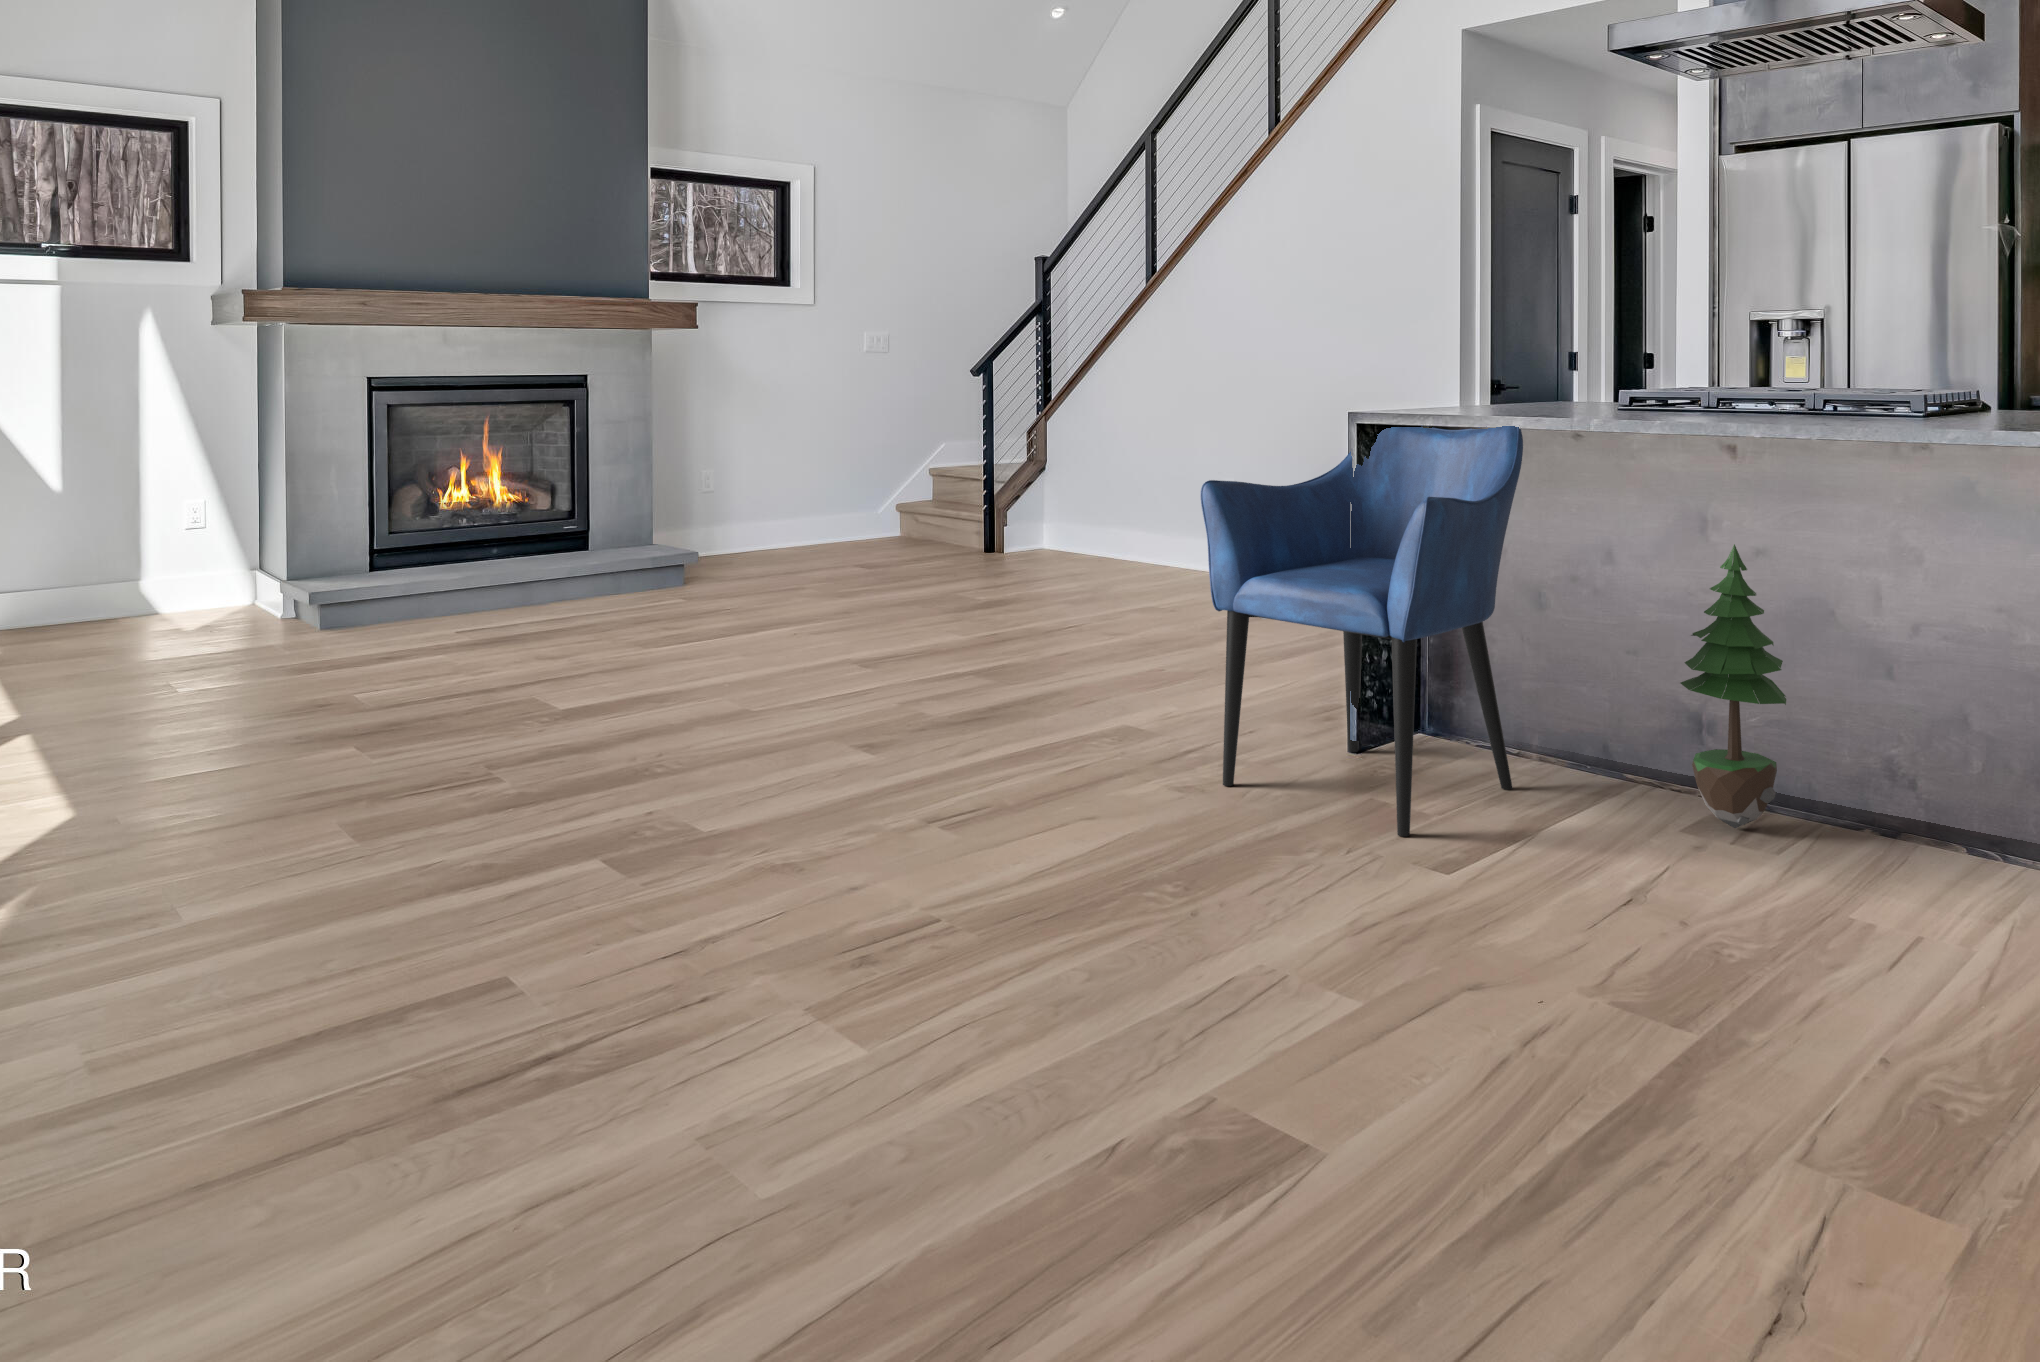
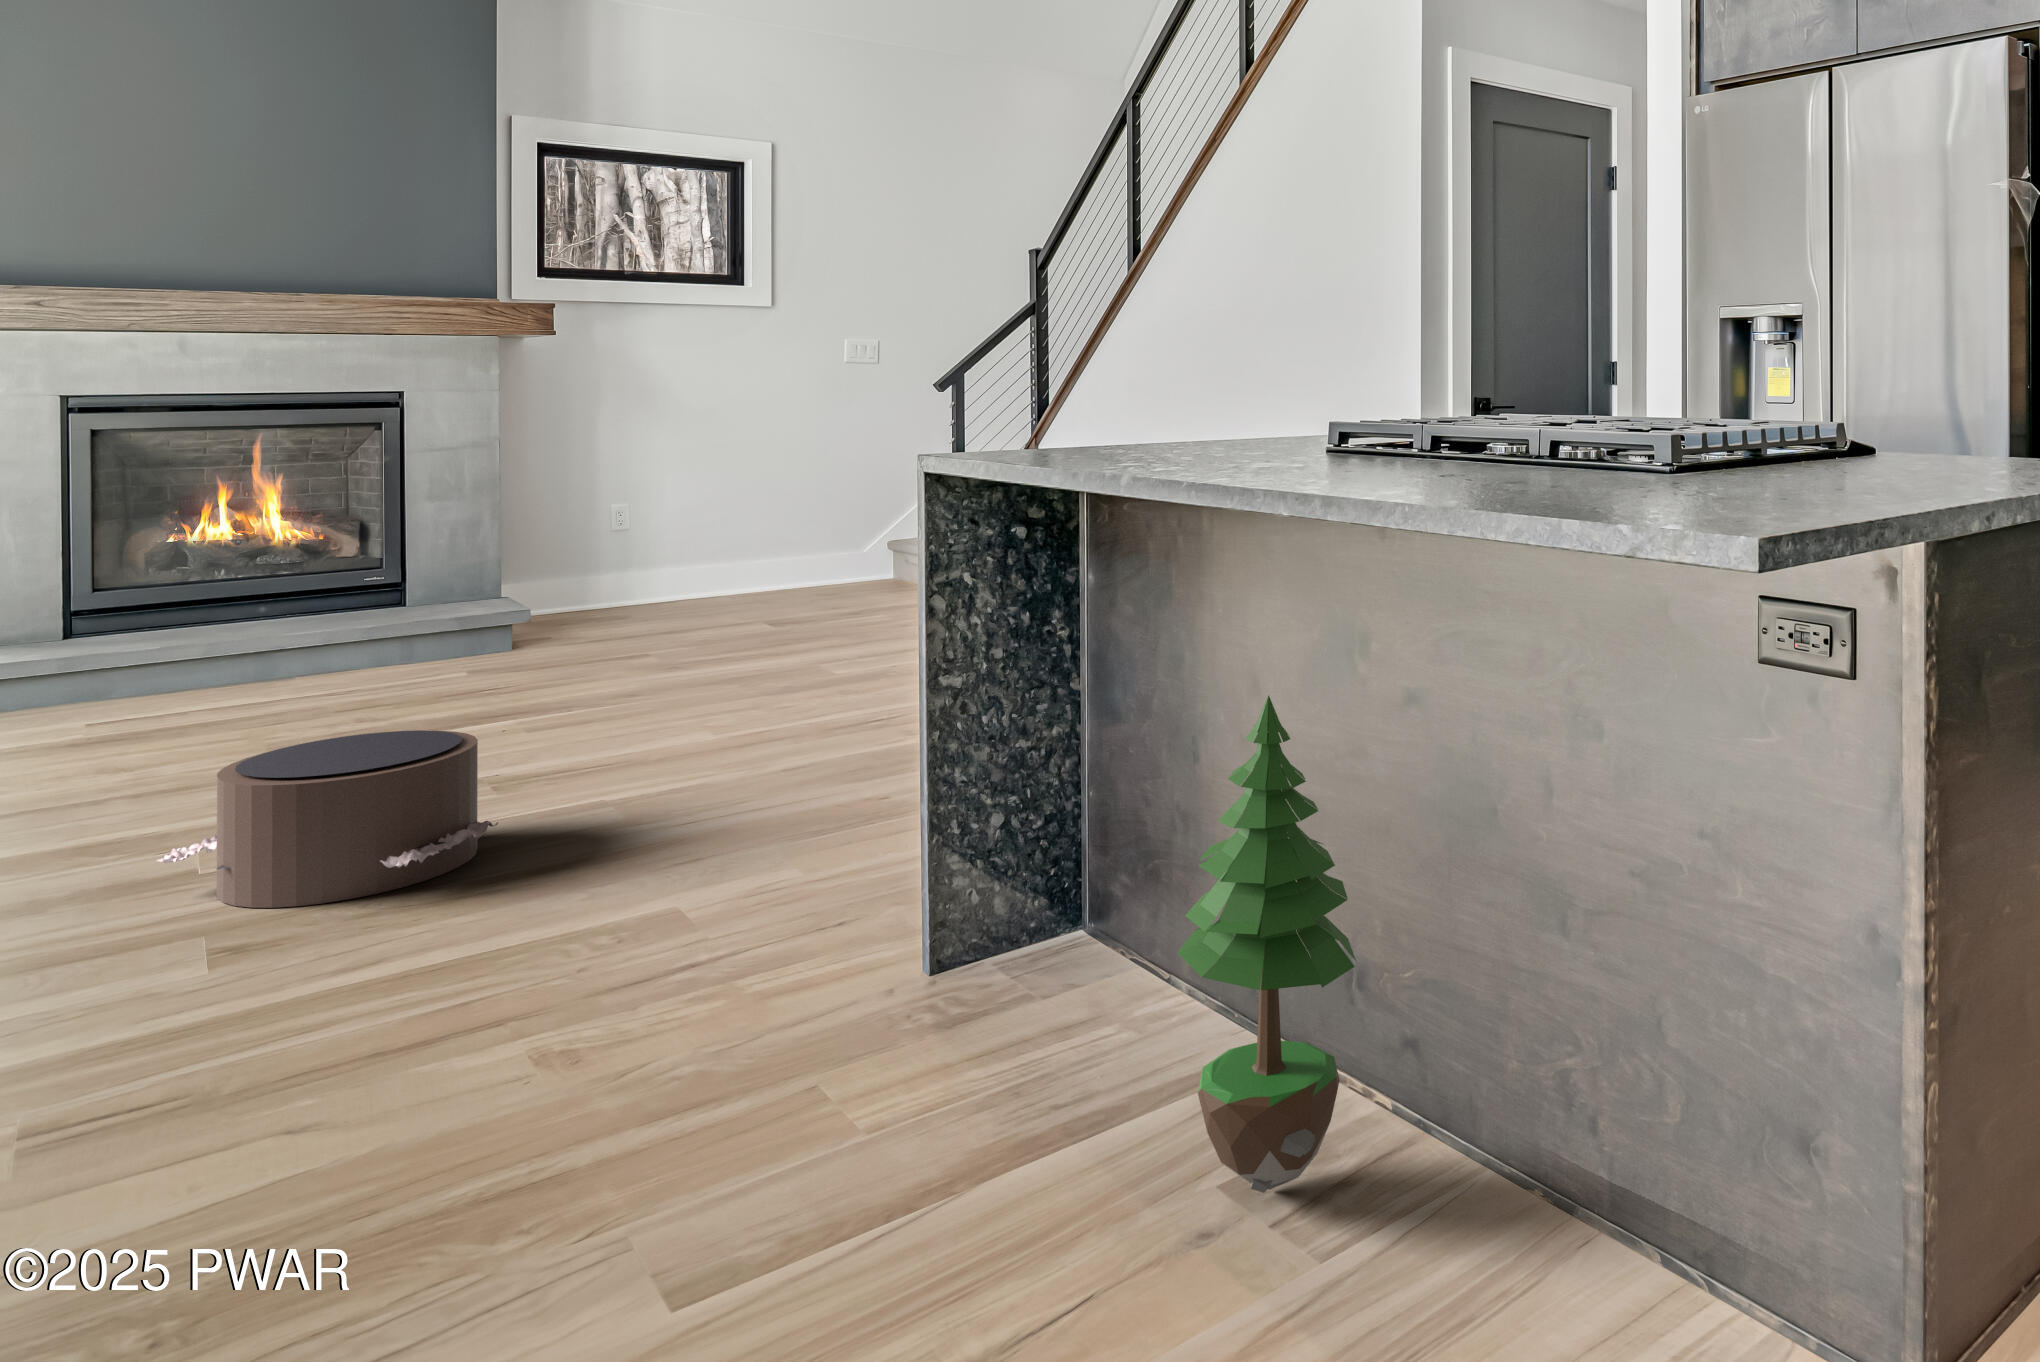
armchair: present [1201,425,1523,837] -> none [569,459,1070,1204]
pouf: none [765,616,959,726] -> present [157,730,498,908]

